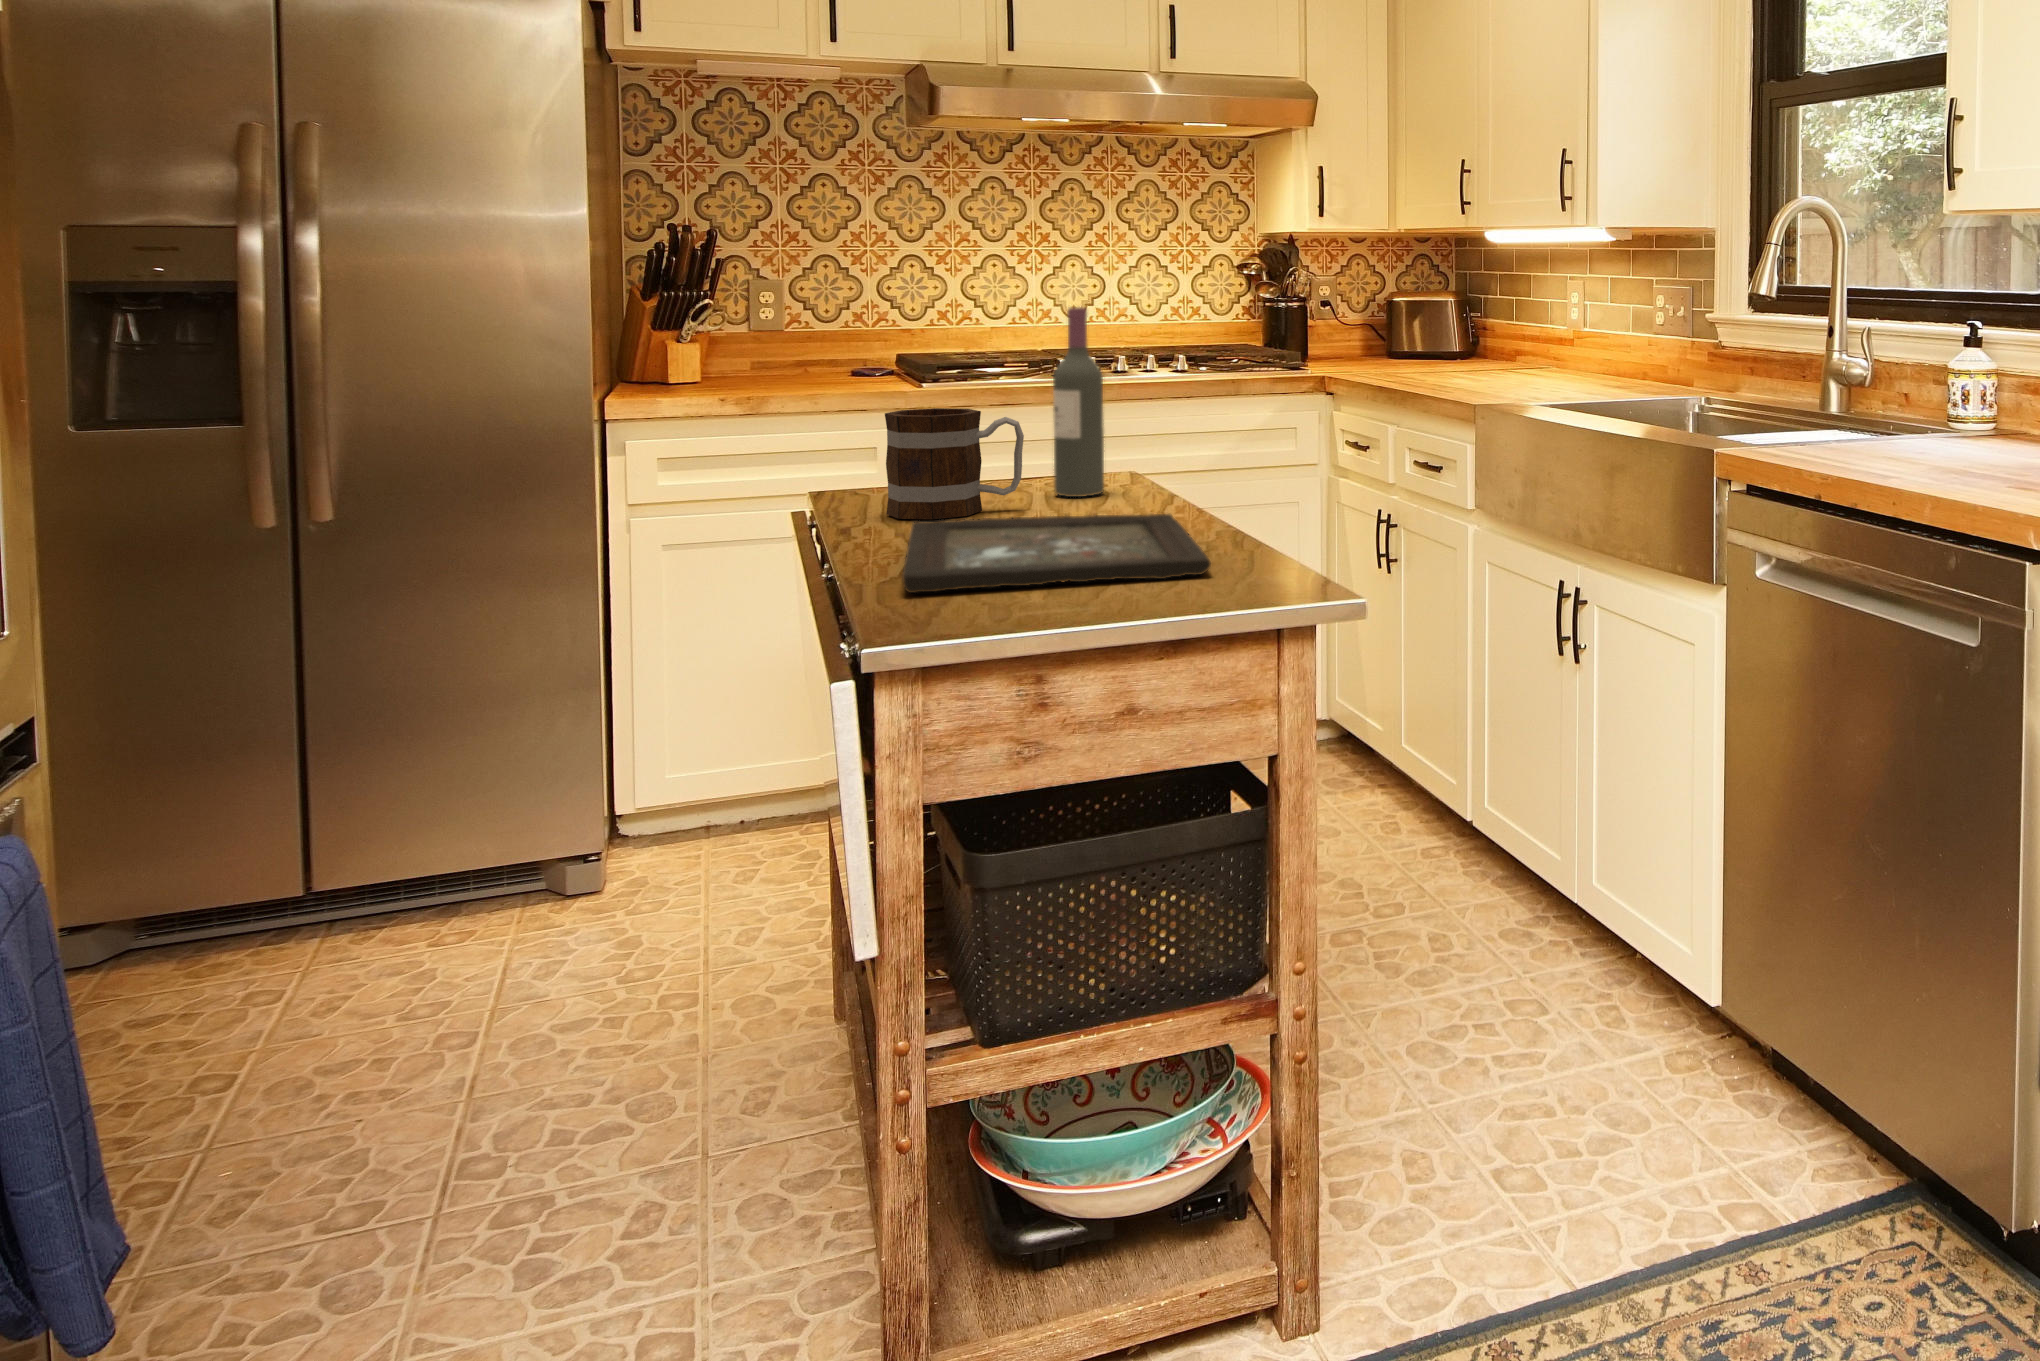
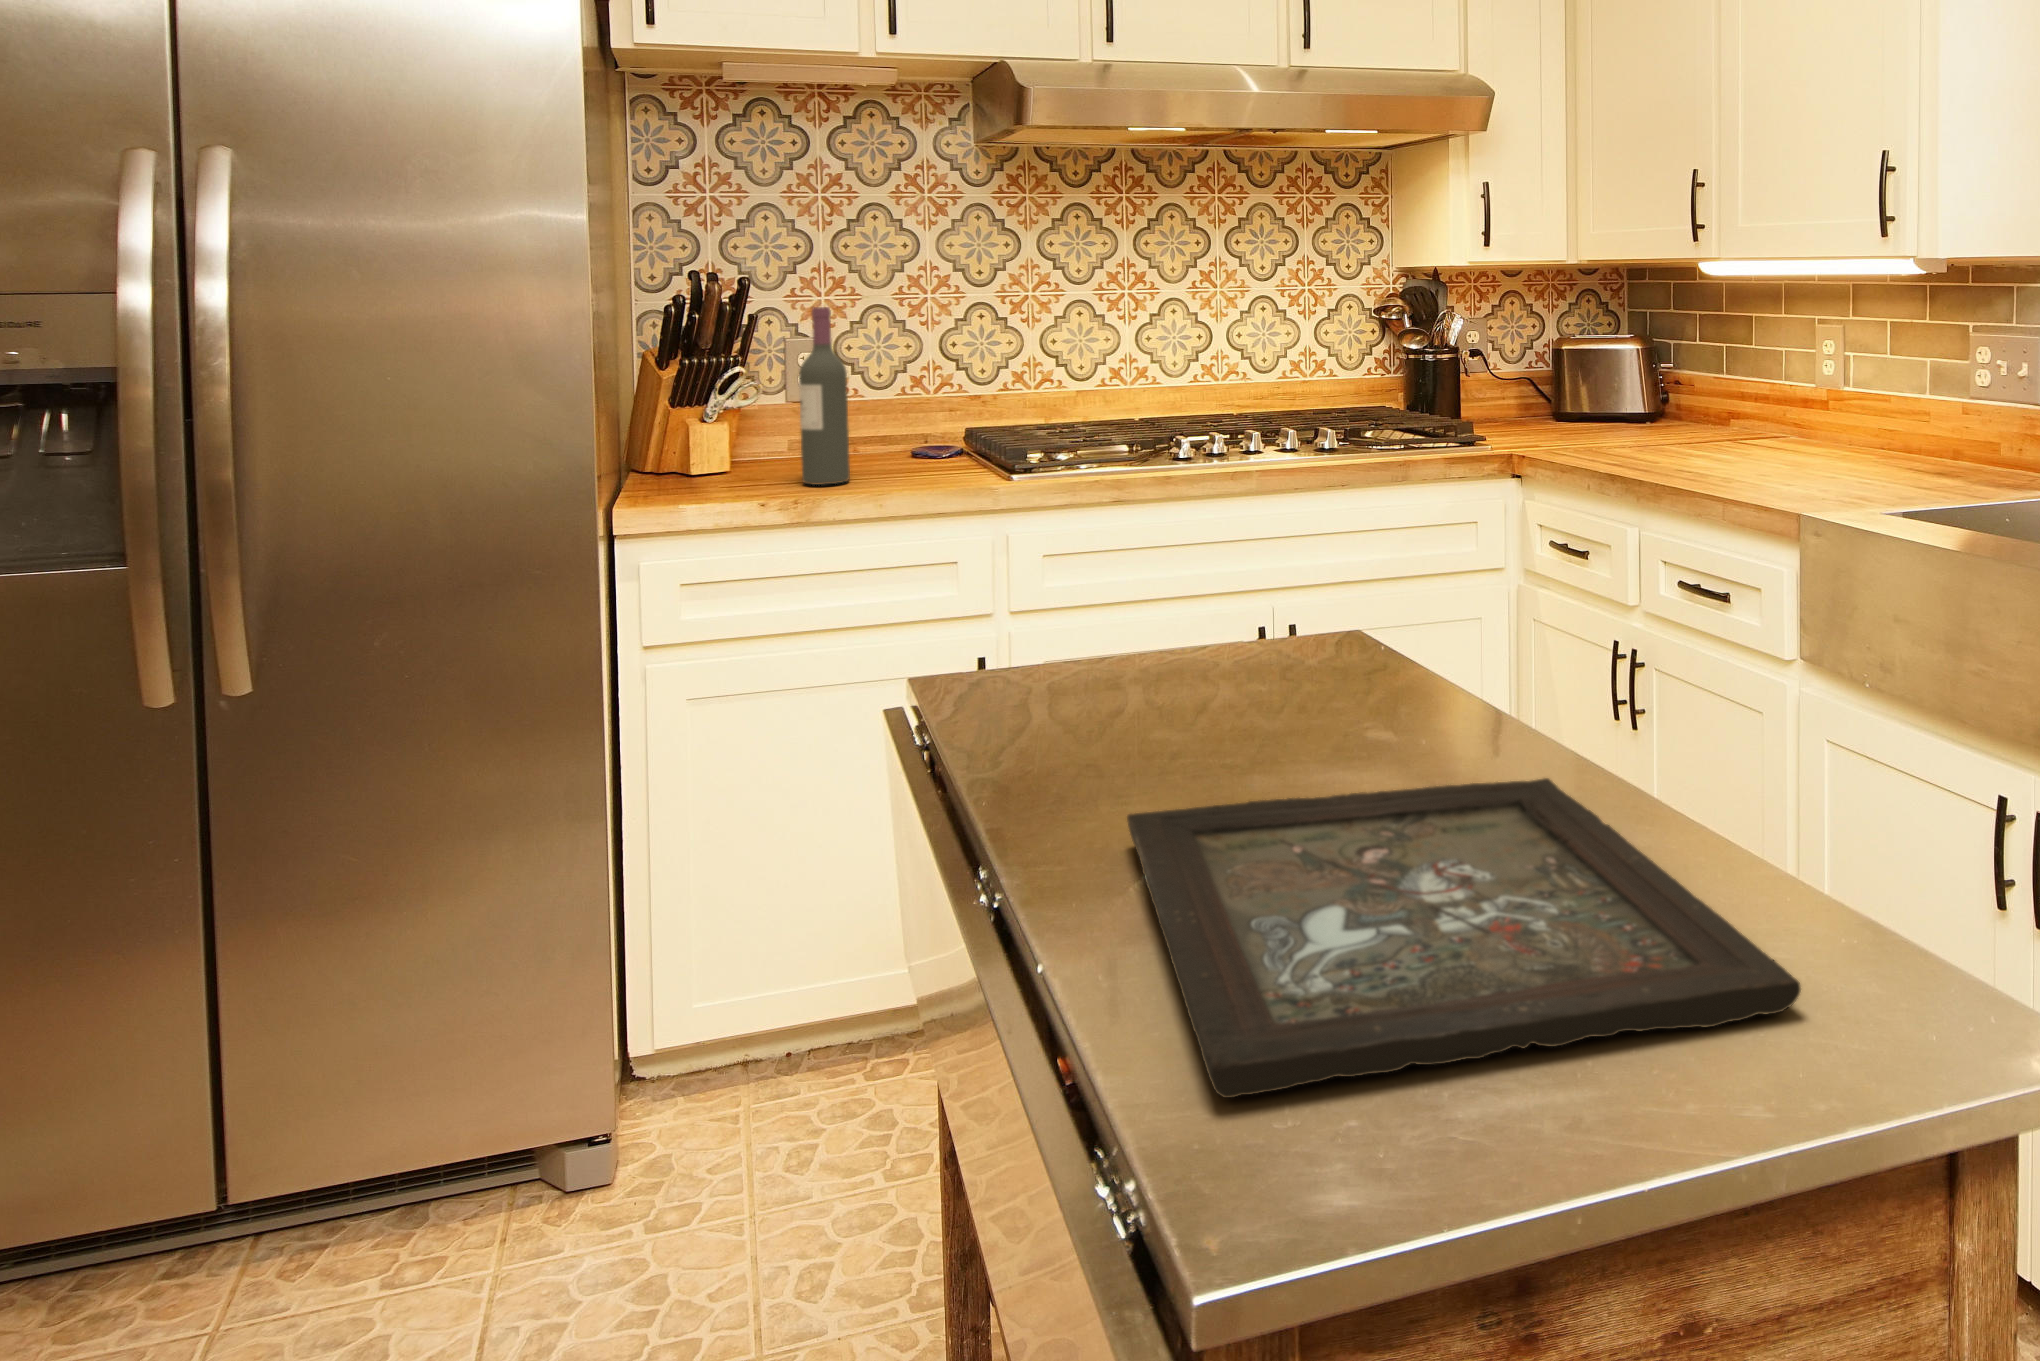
wine bottle: present [1053,307,1104,497] -> present [799,307,850,485]
mug: present [885,408,1024,519] -> none [1047,576,1264,776]

